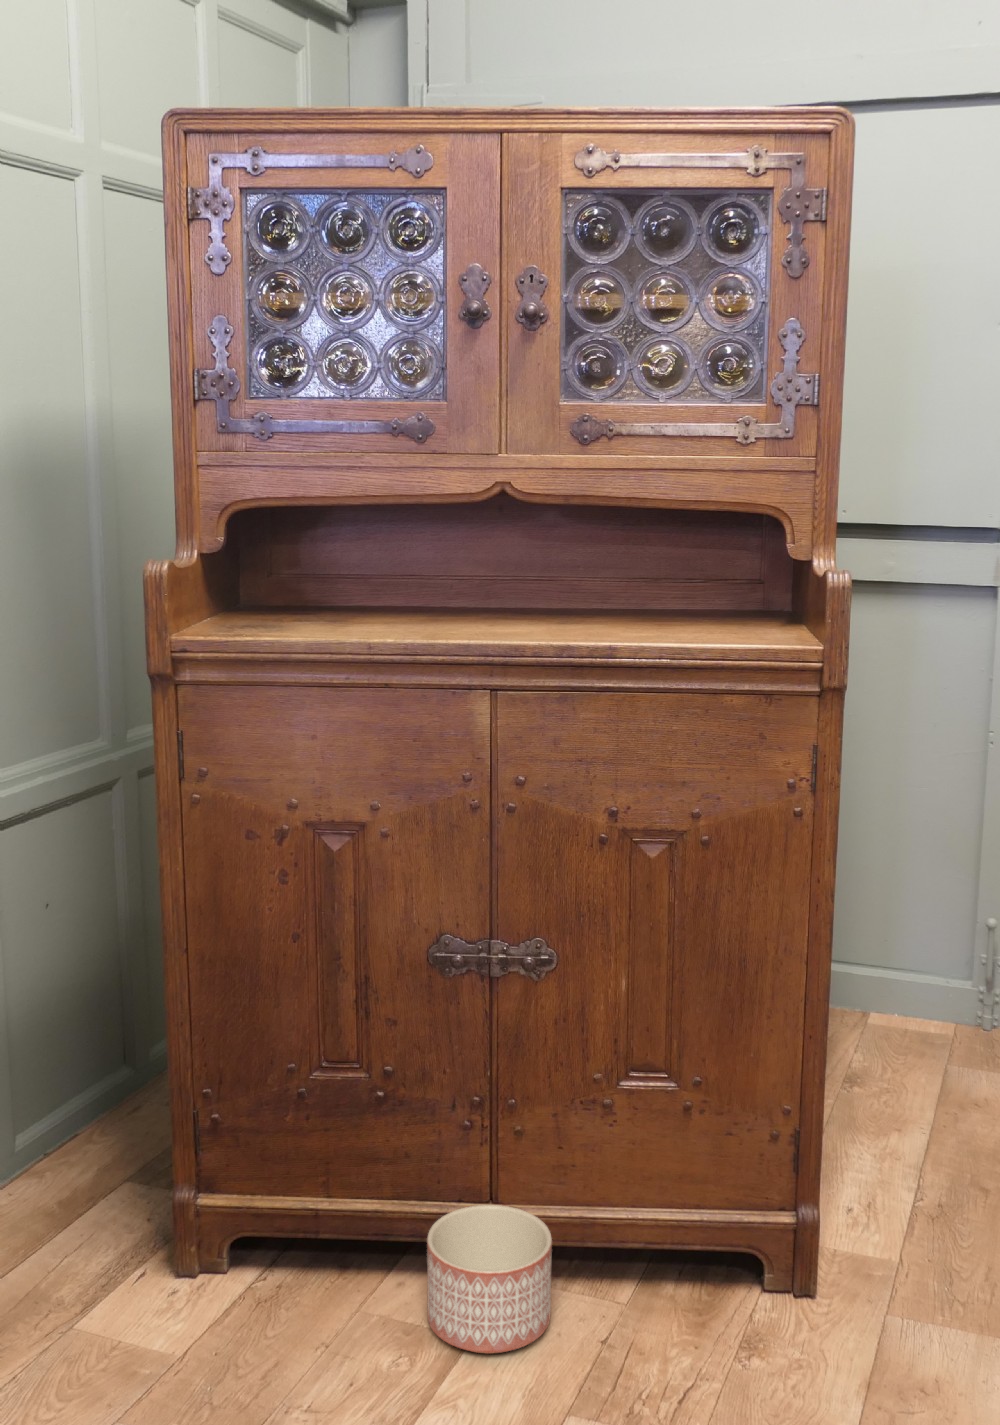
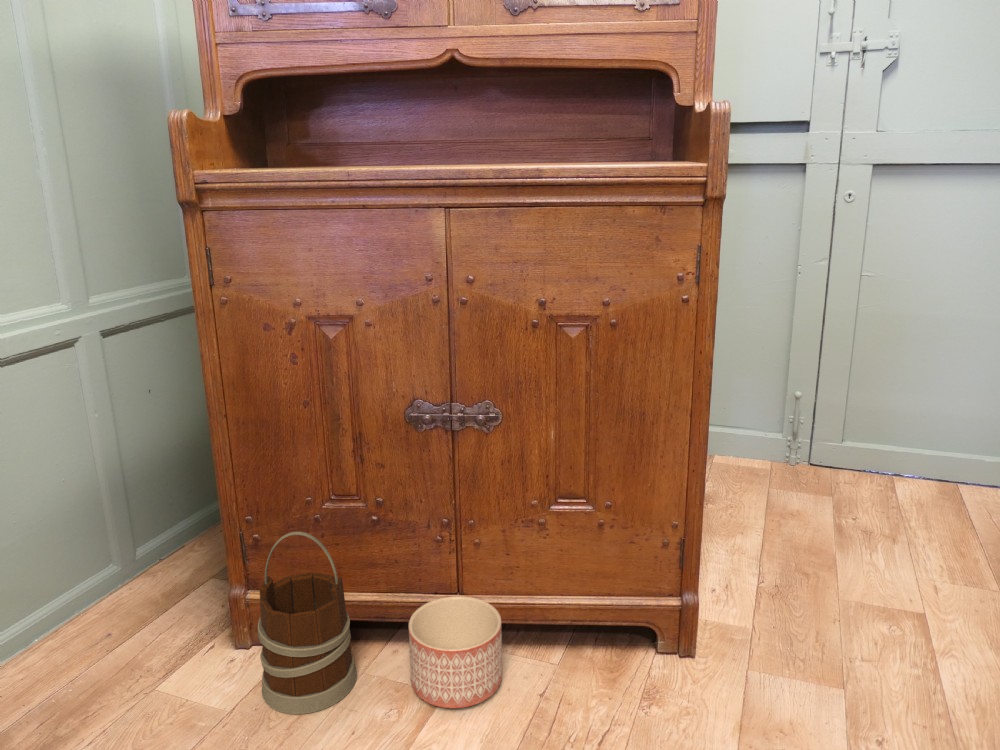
wooden bucket: none [225,1110,352,1357] -> present [258,531,357,714]

